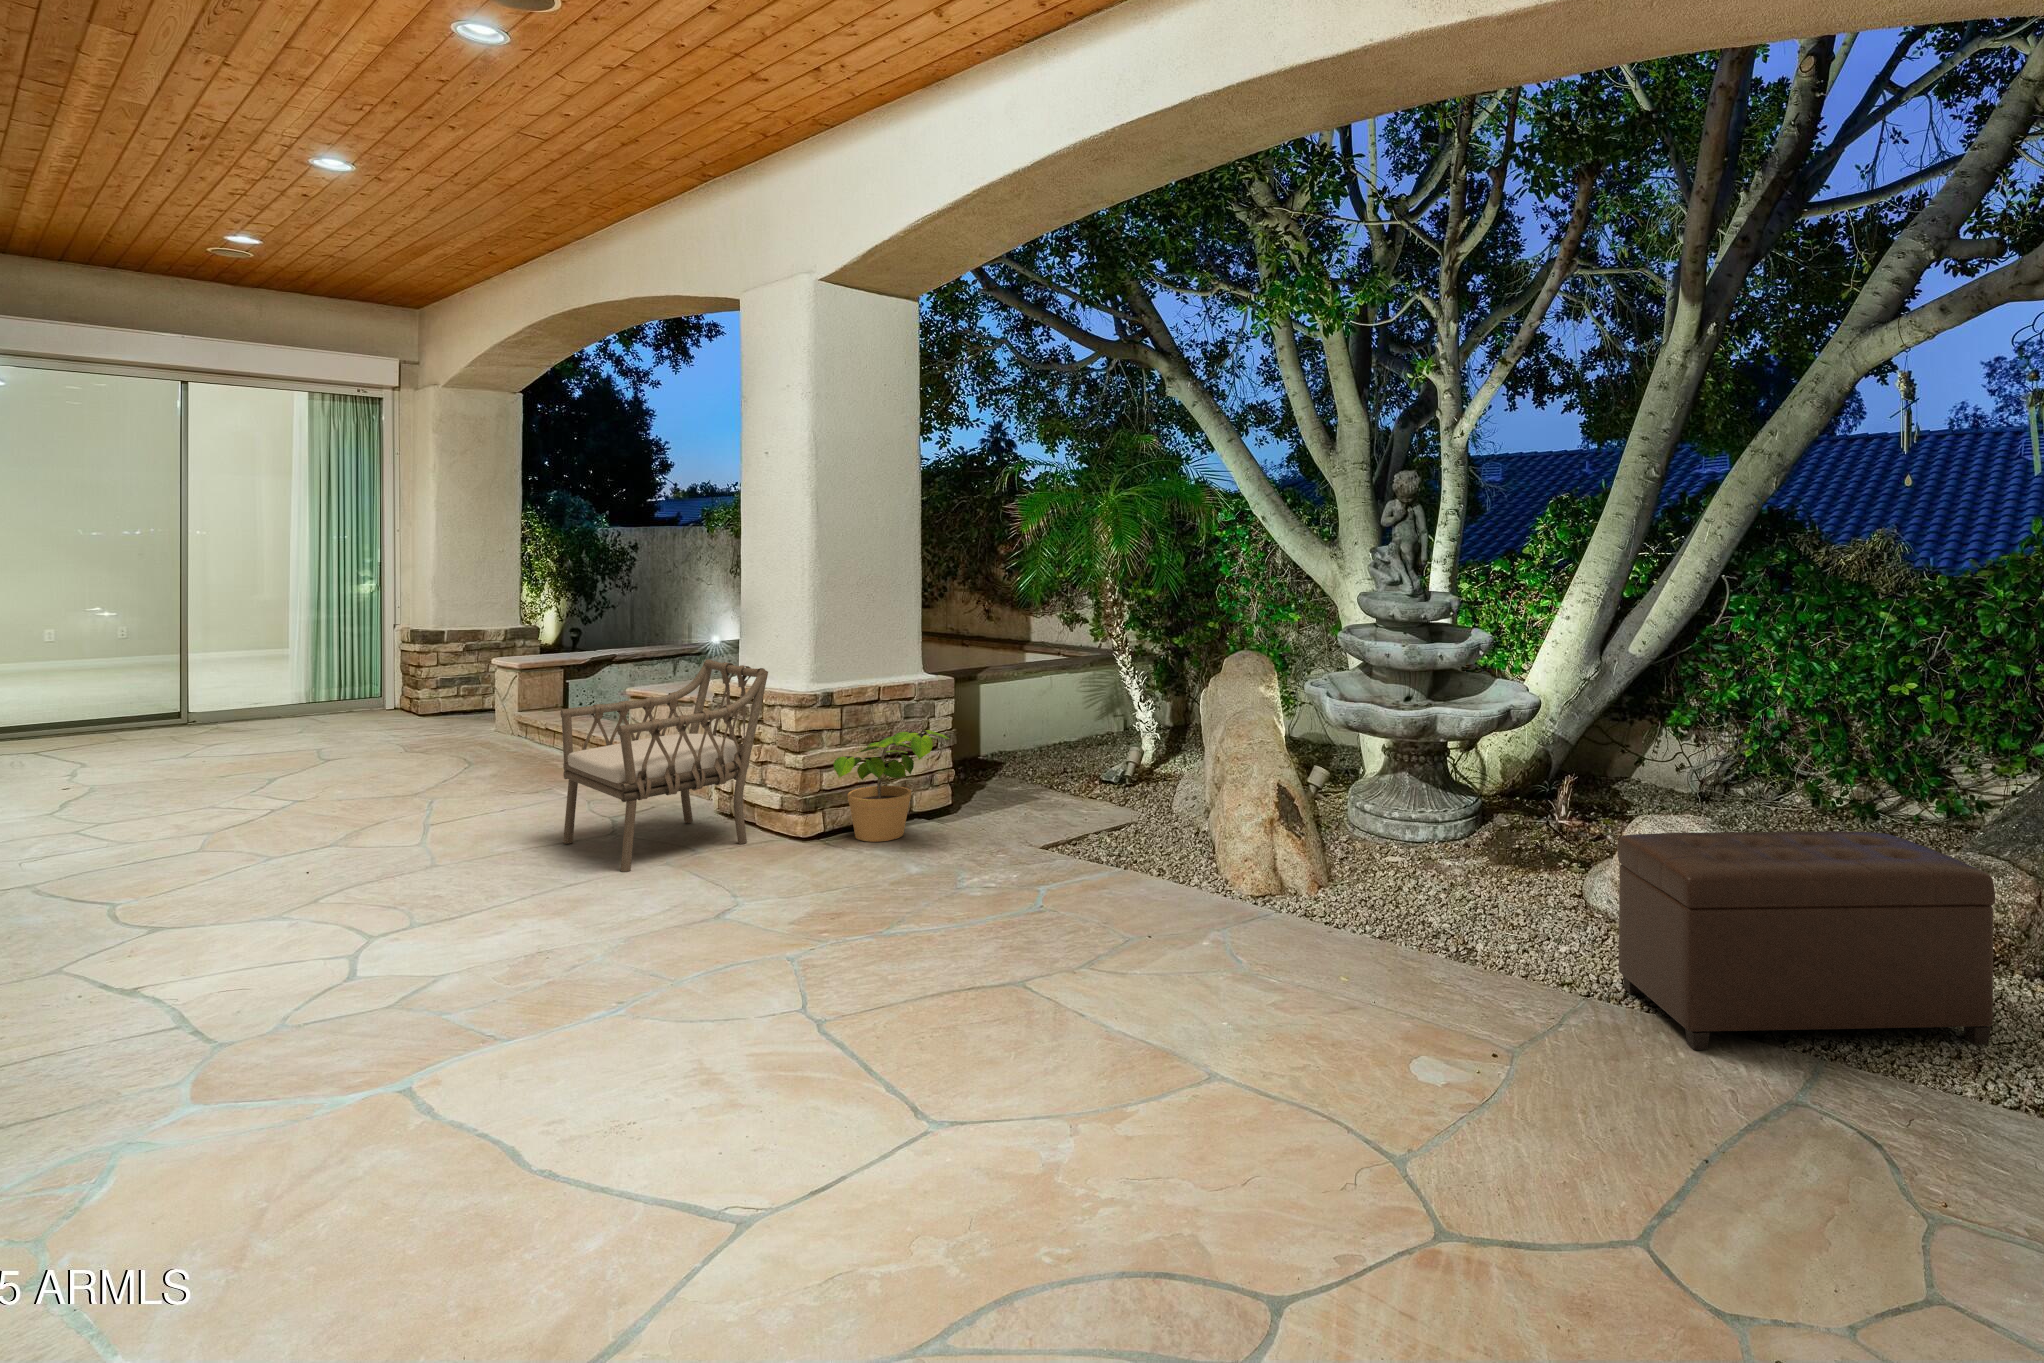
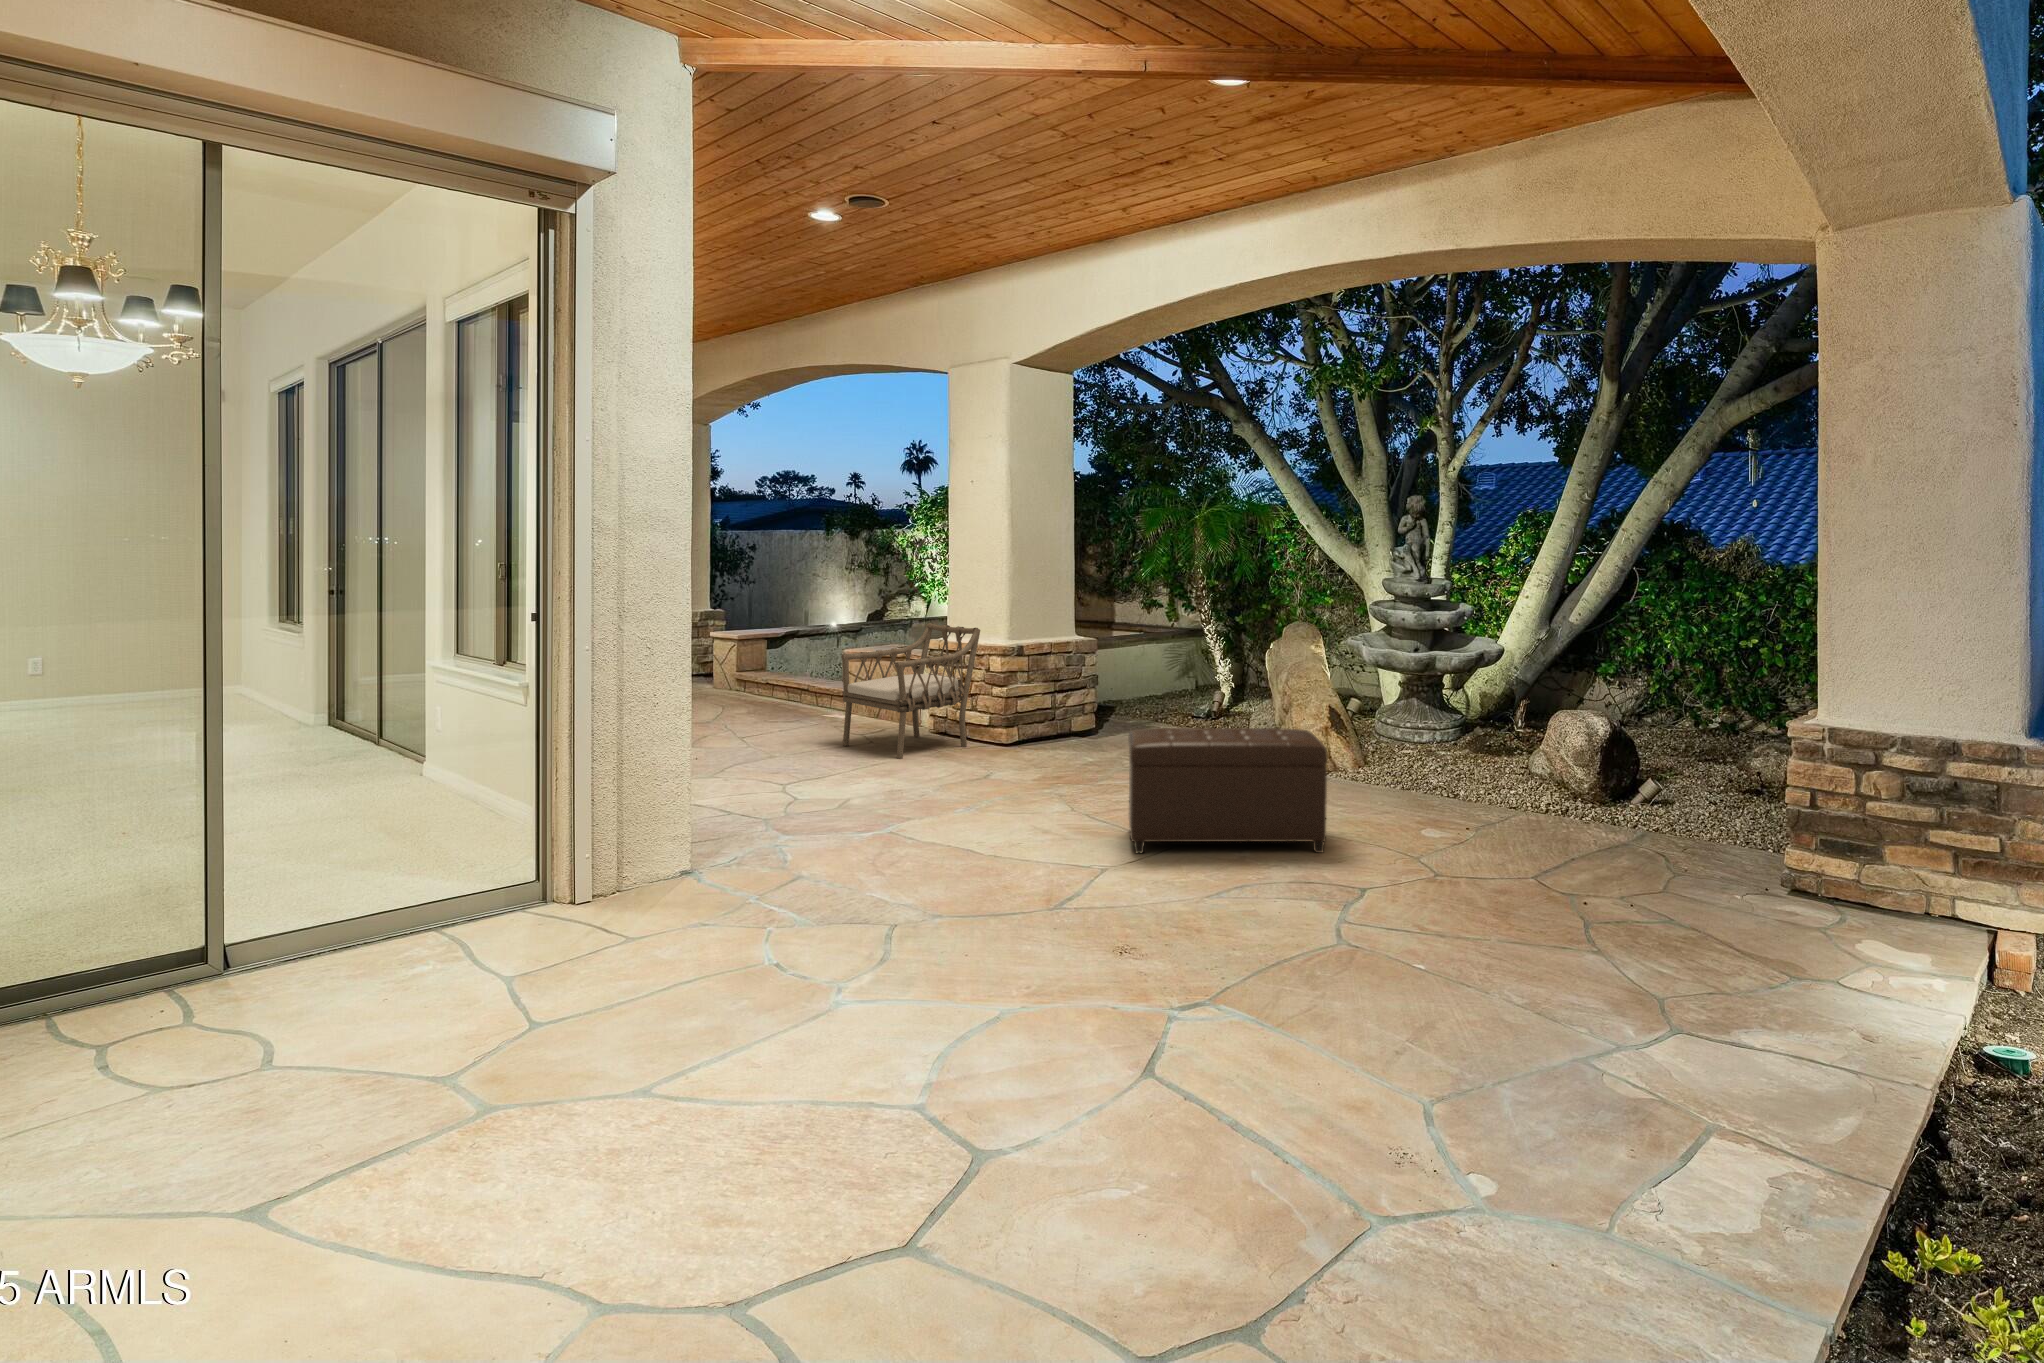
potted plant: present [834,730,950,842] -> none [1028,670,1107,746]
ottoman: present [1617,831,1995,1050] -> present [1128,728,1328,853]

